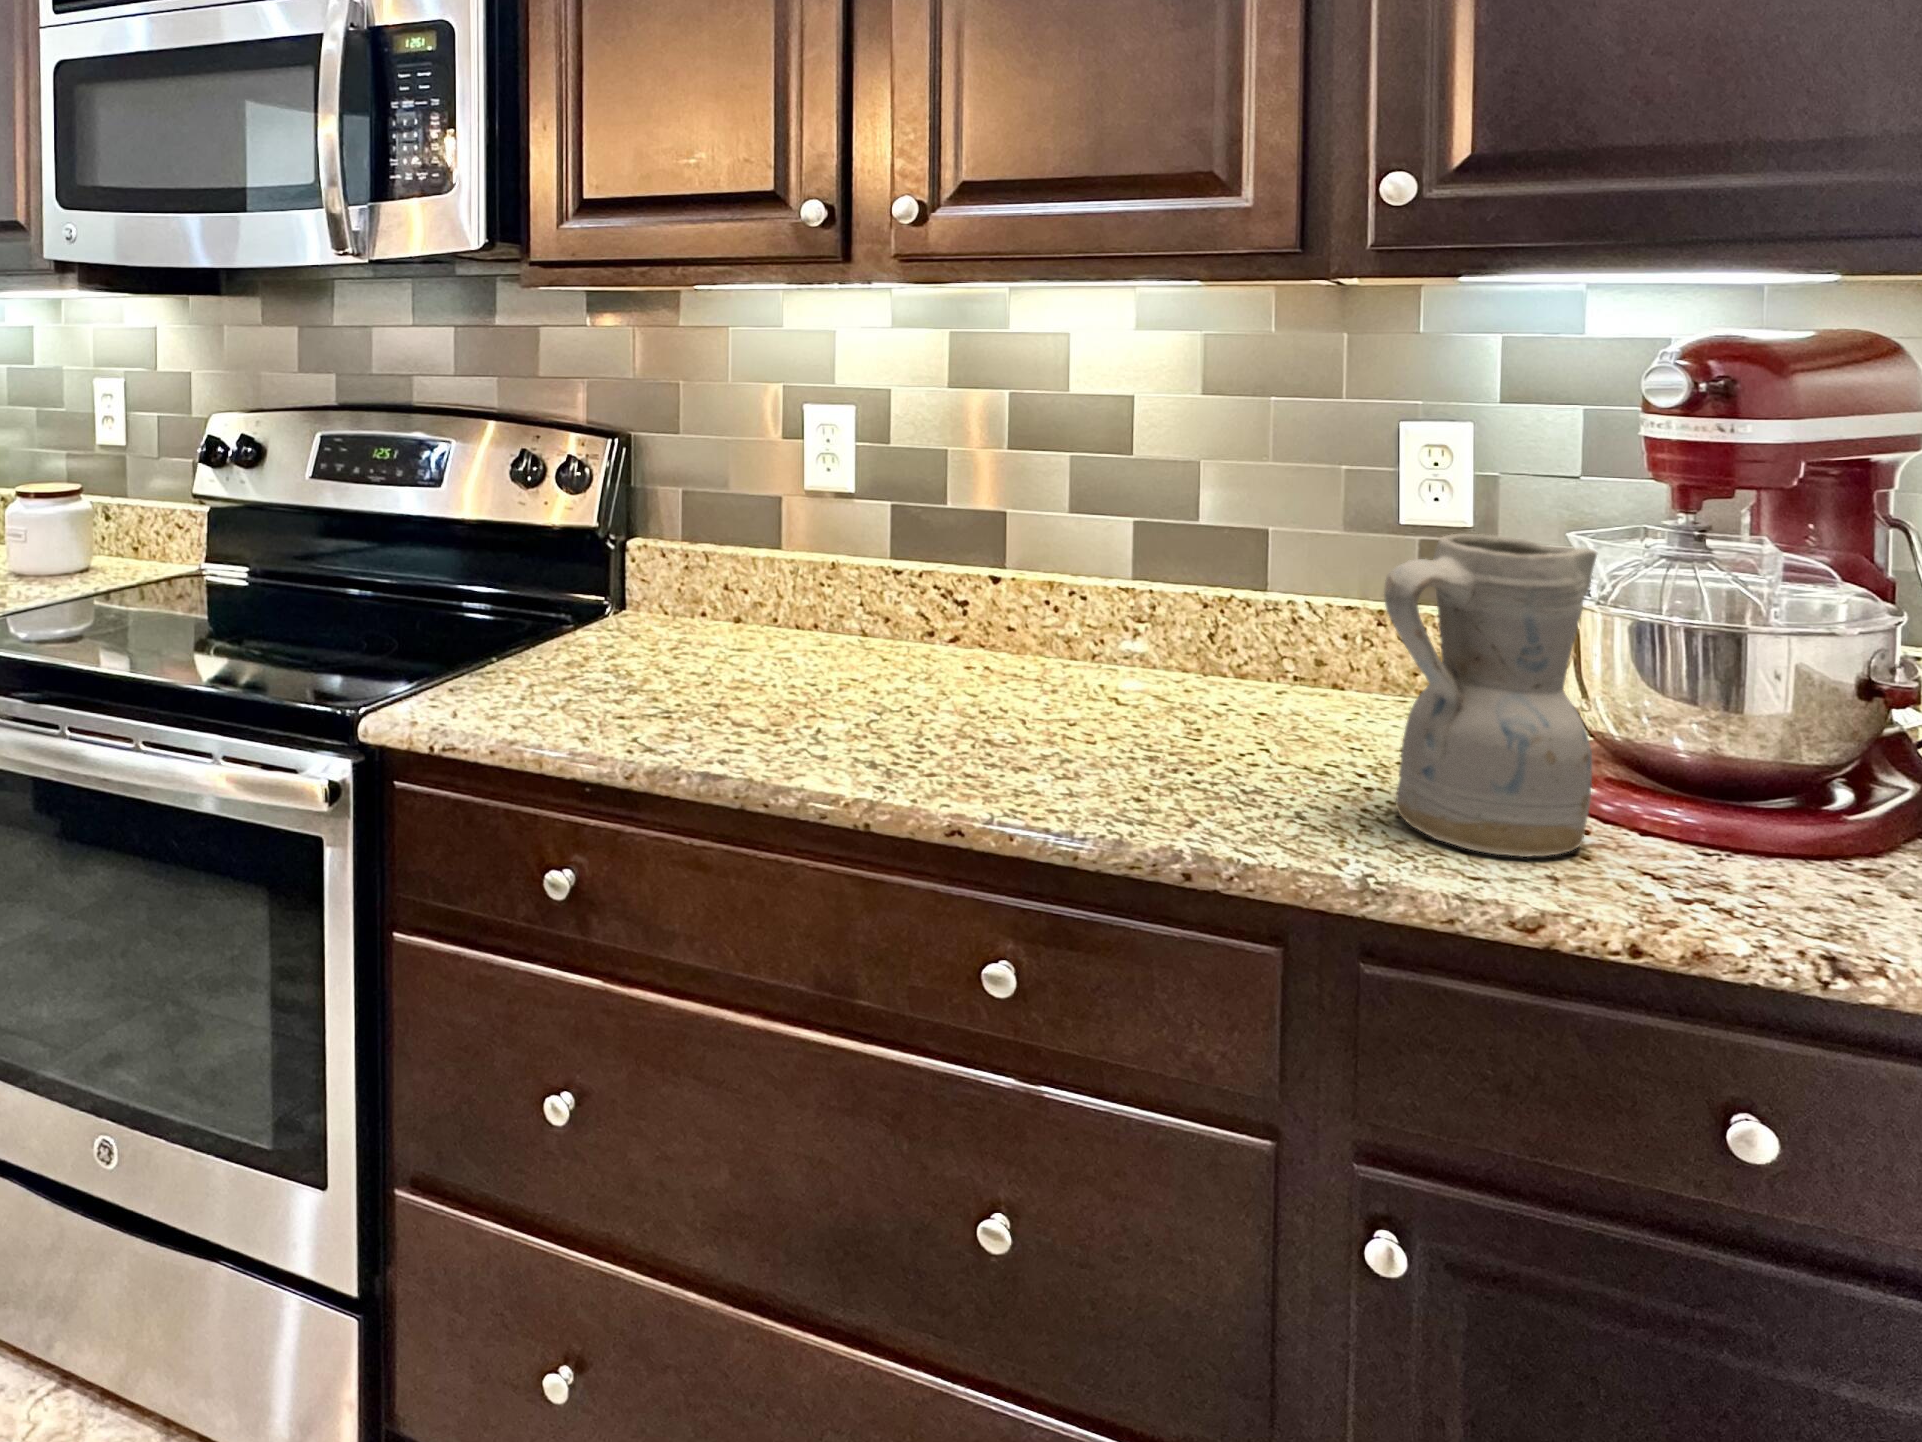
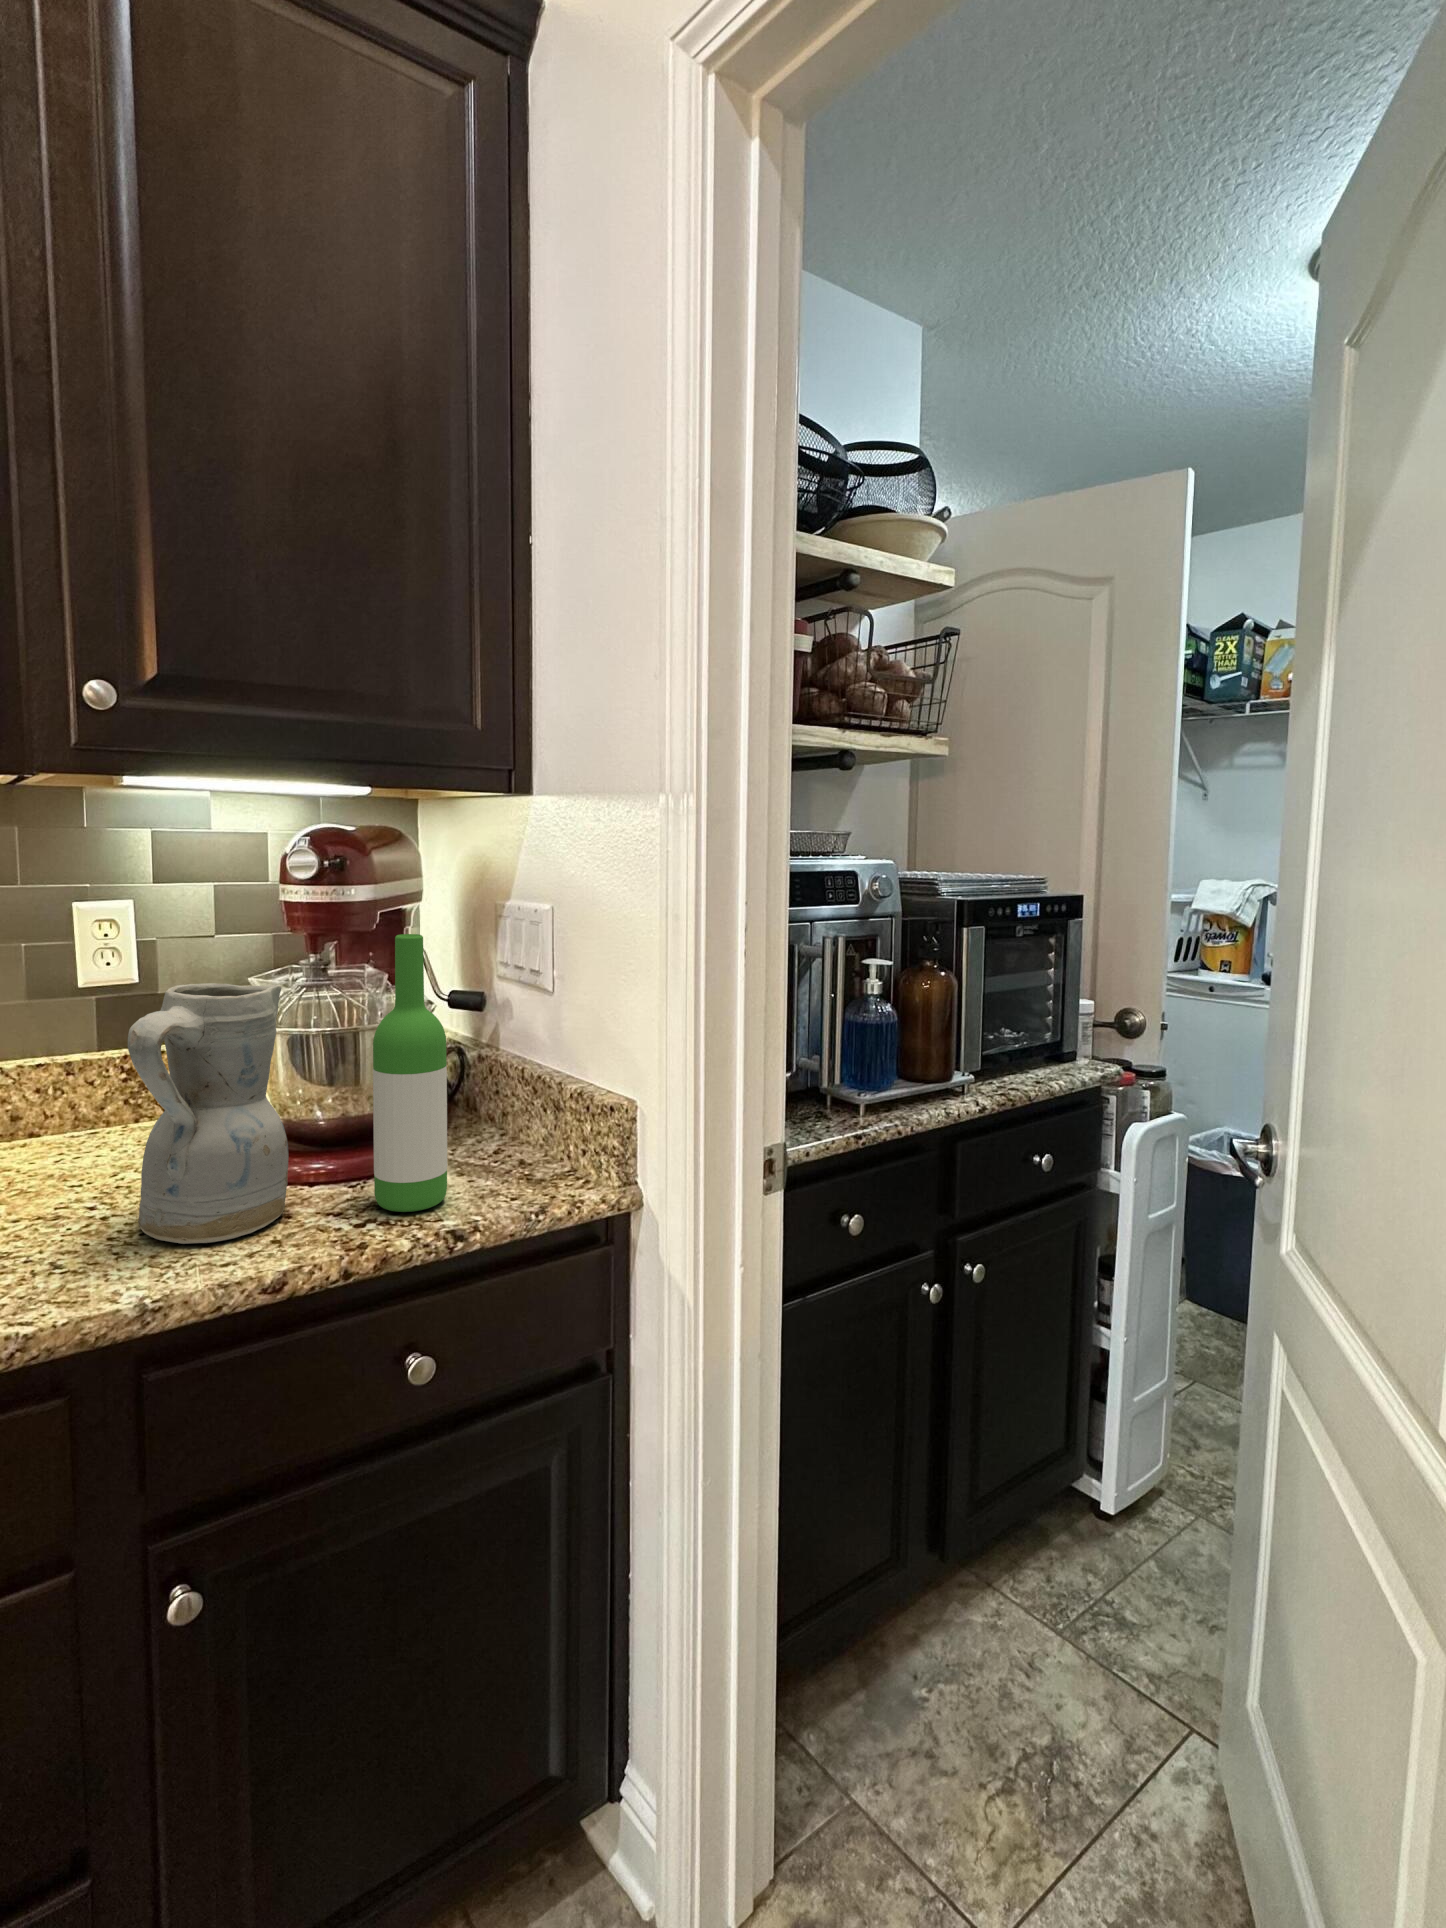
wine bottle: none [1721,500,1862,918] -> present [373,934,447,1212]

